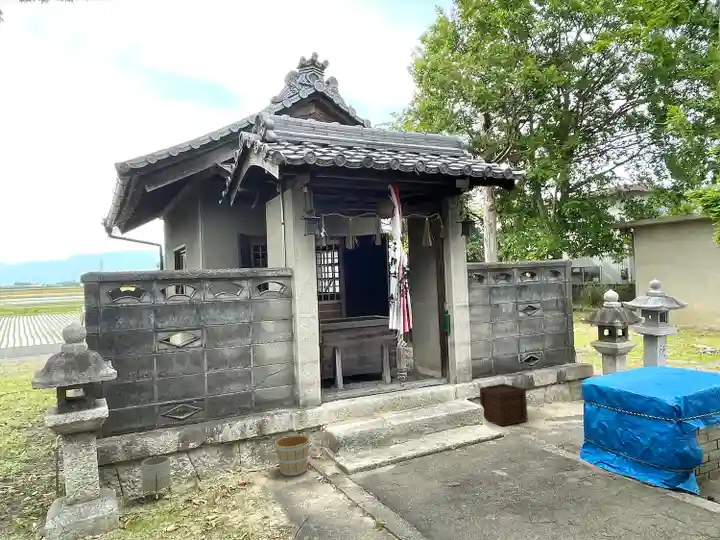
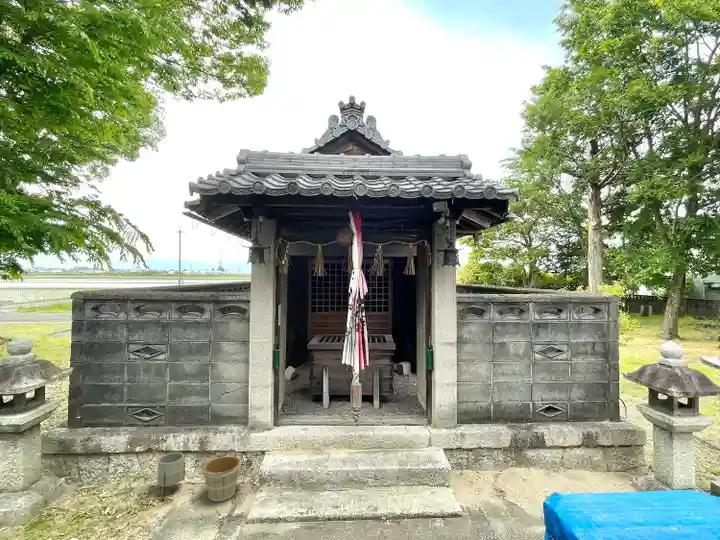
wooden crate: present [479,384,528,426] -> none [463,437,516,495]
planter: present [141,456,171,494] -> present [157,453,185,497]

